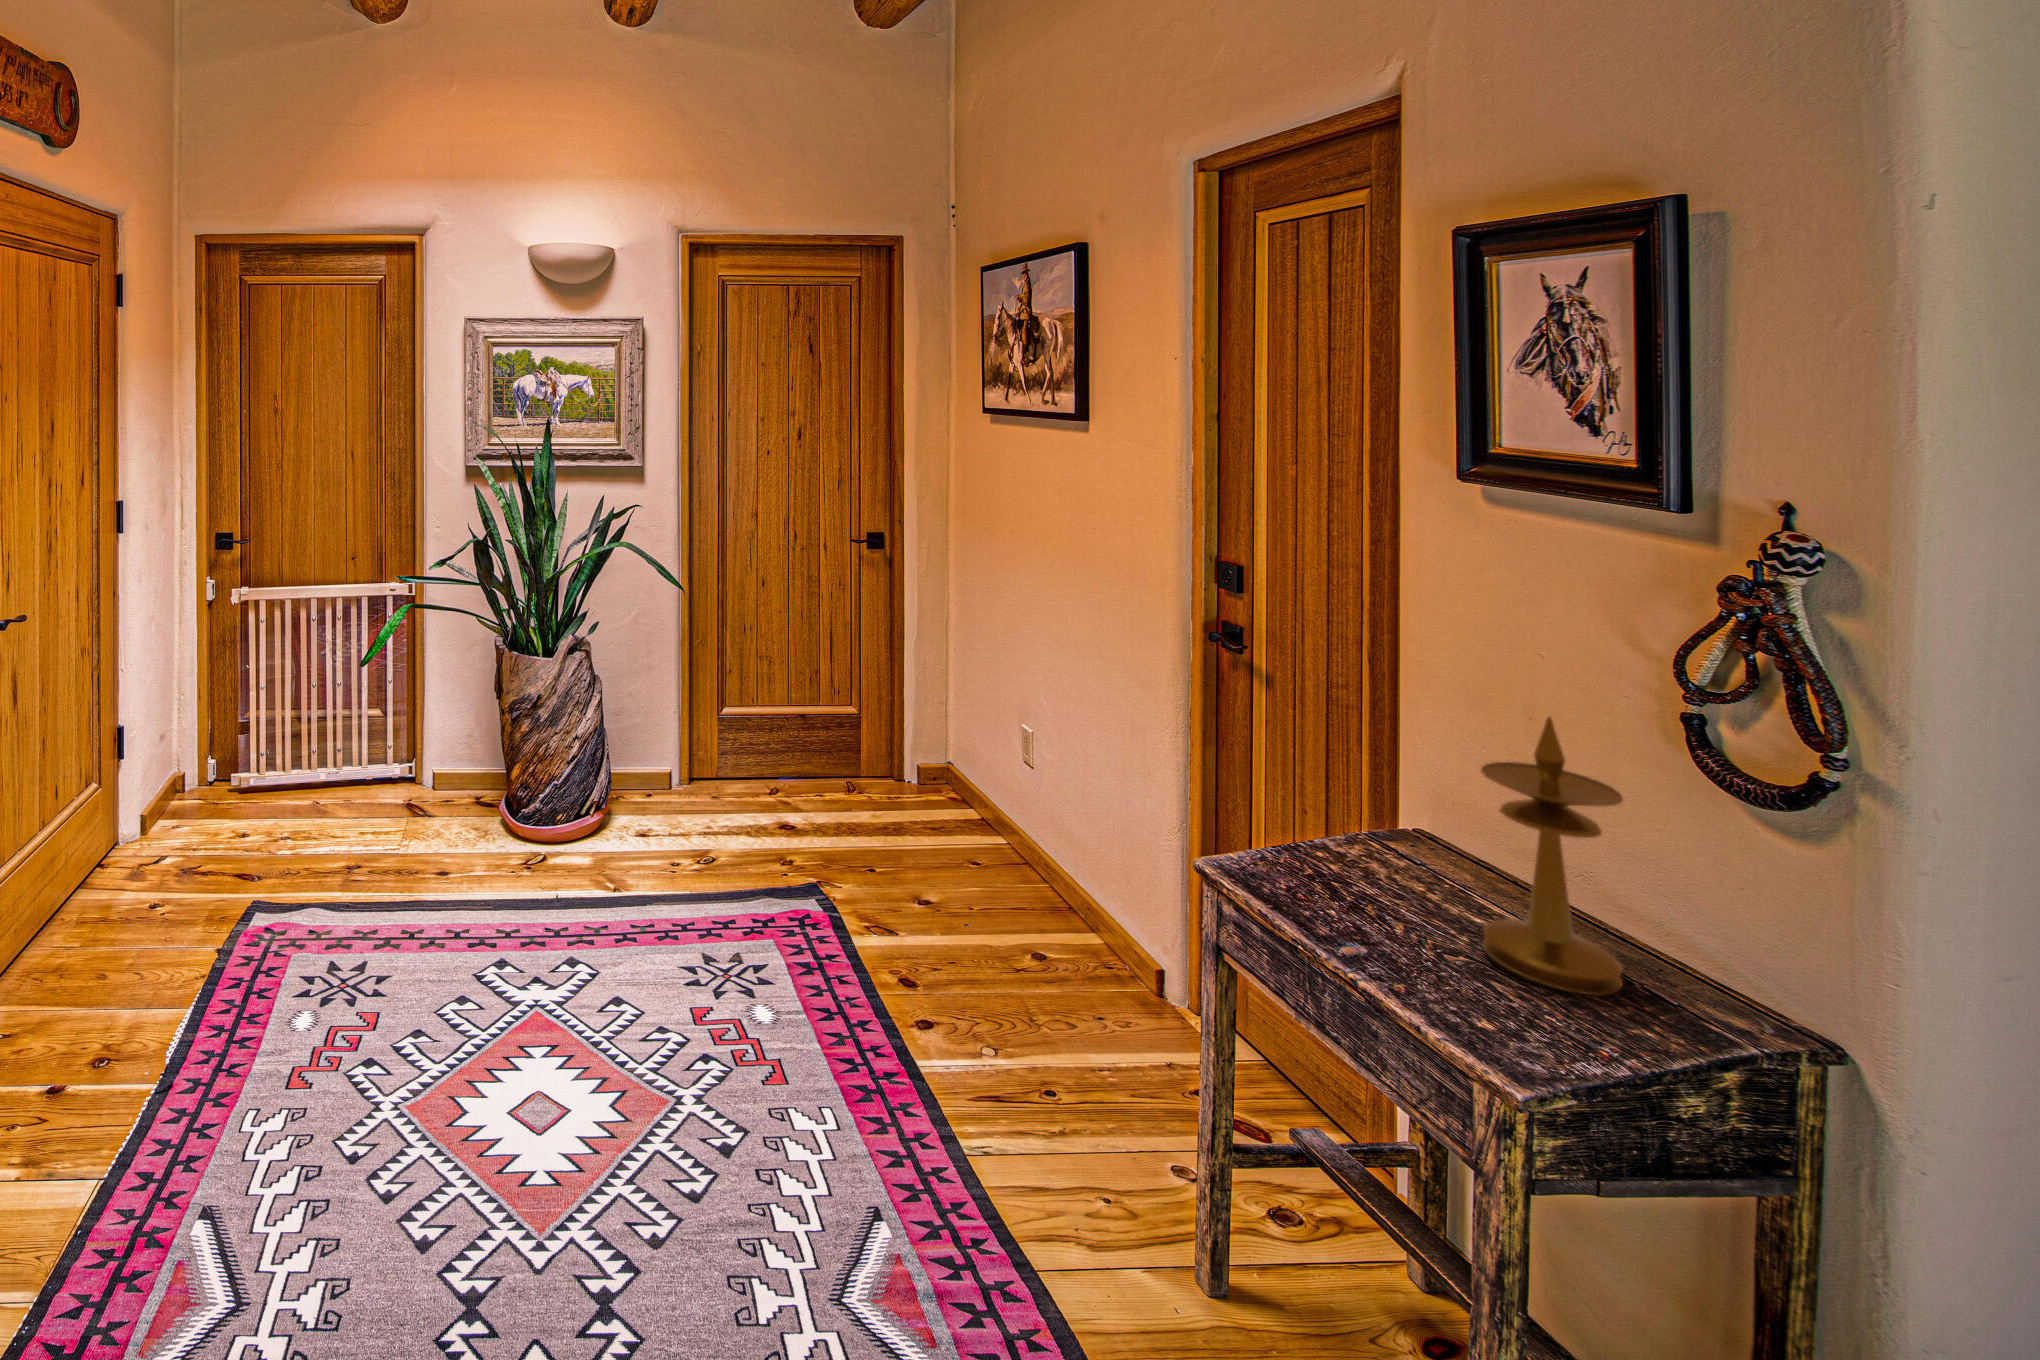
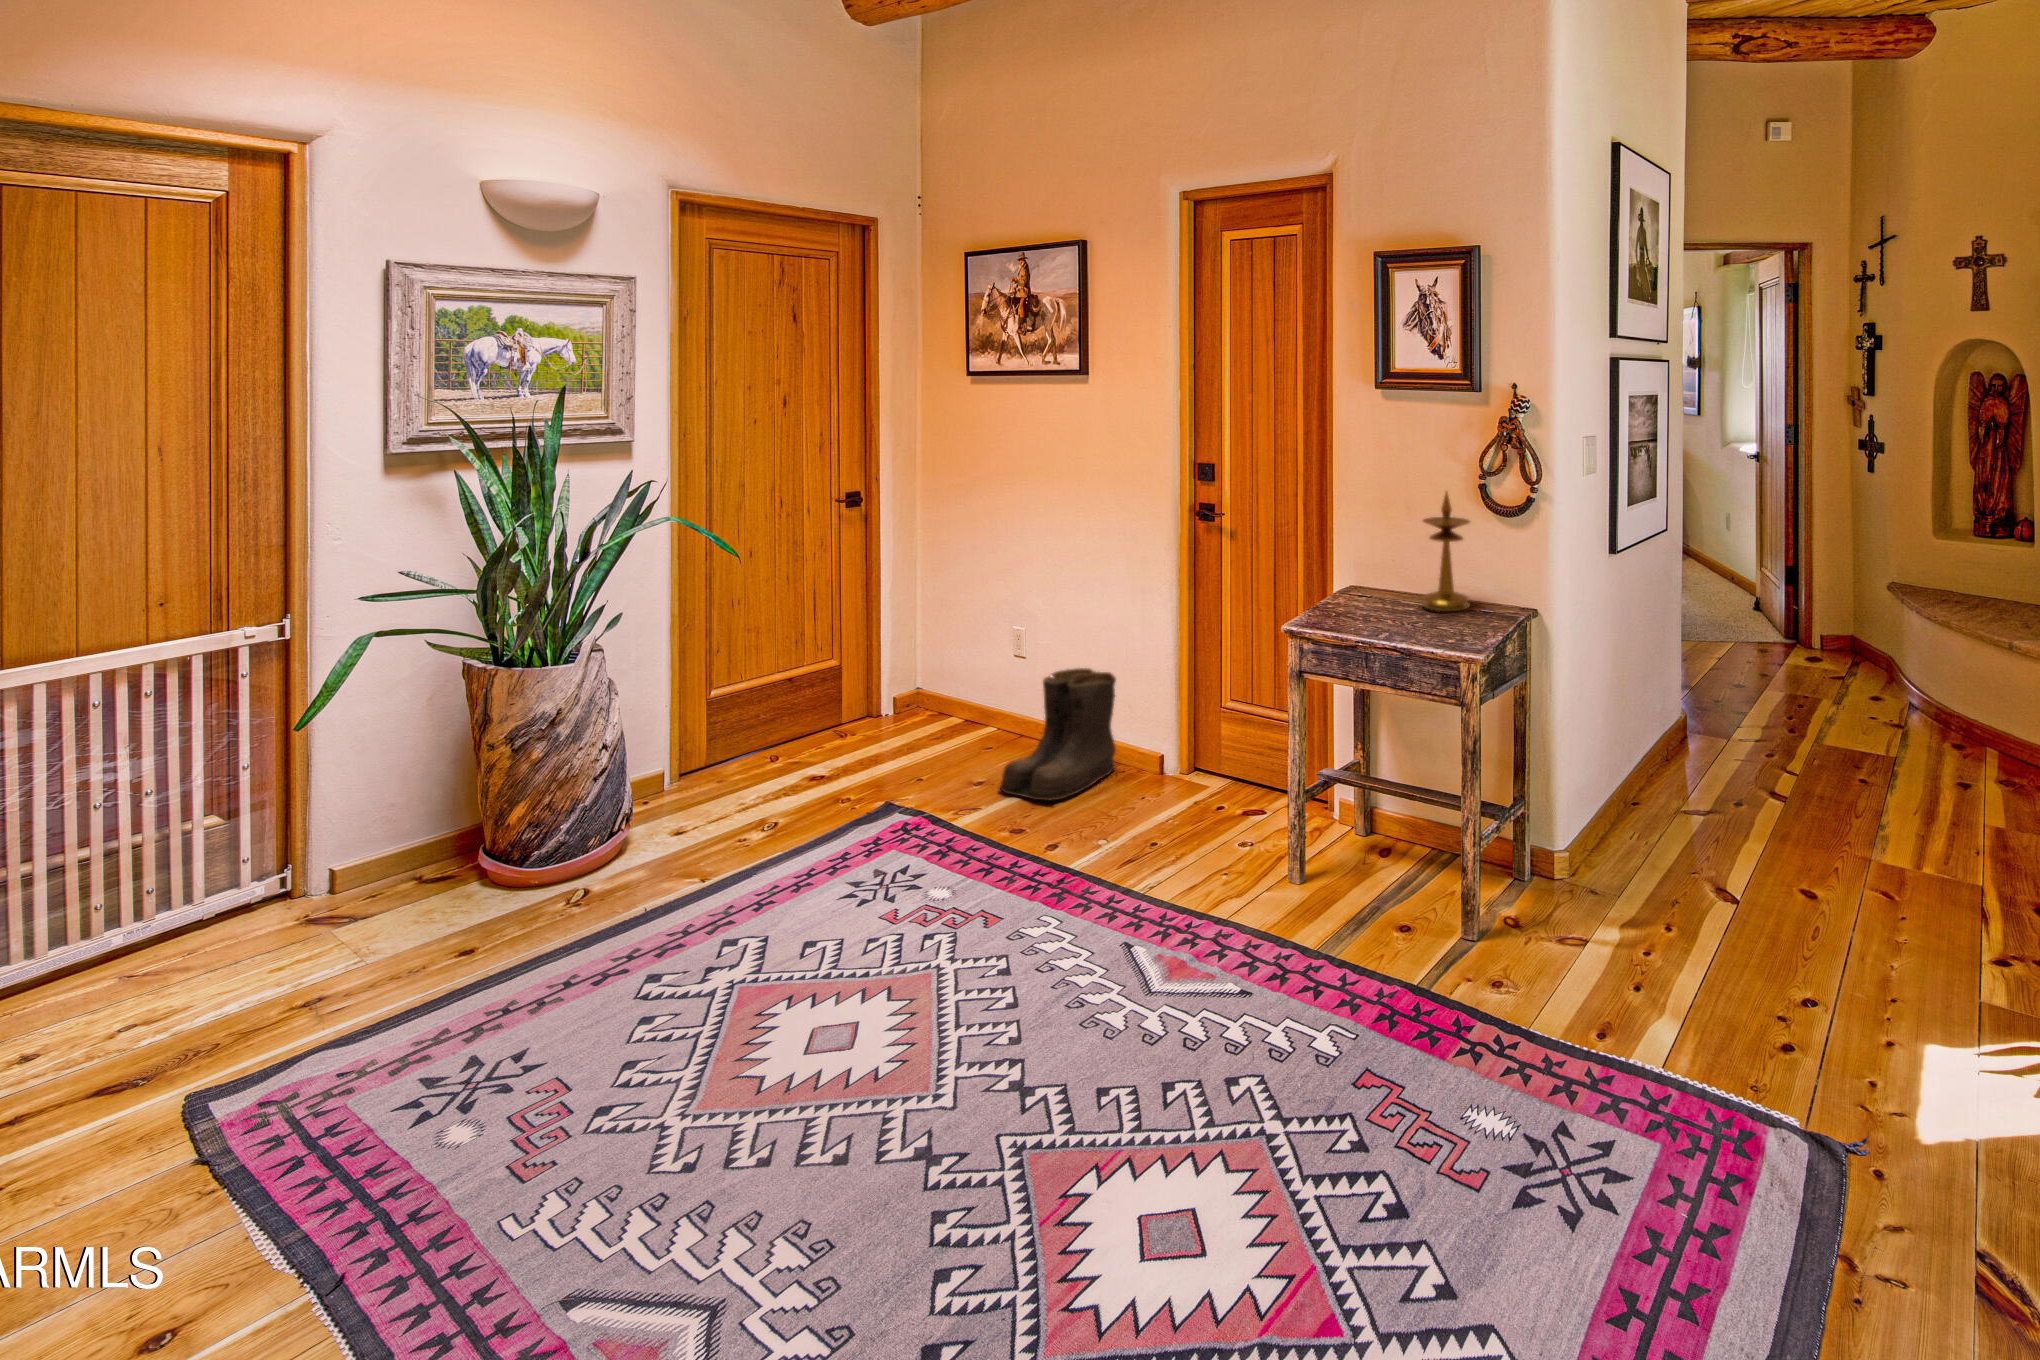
boots: none [934,795,1101,964] -> present [999,668,1116,801]

